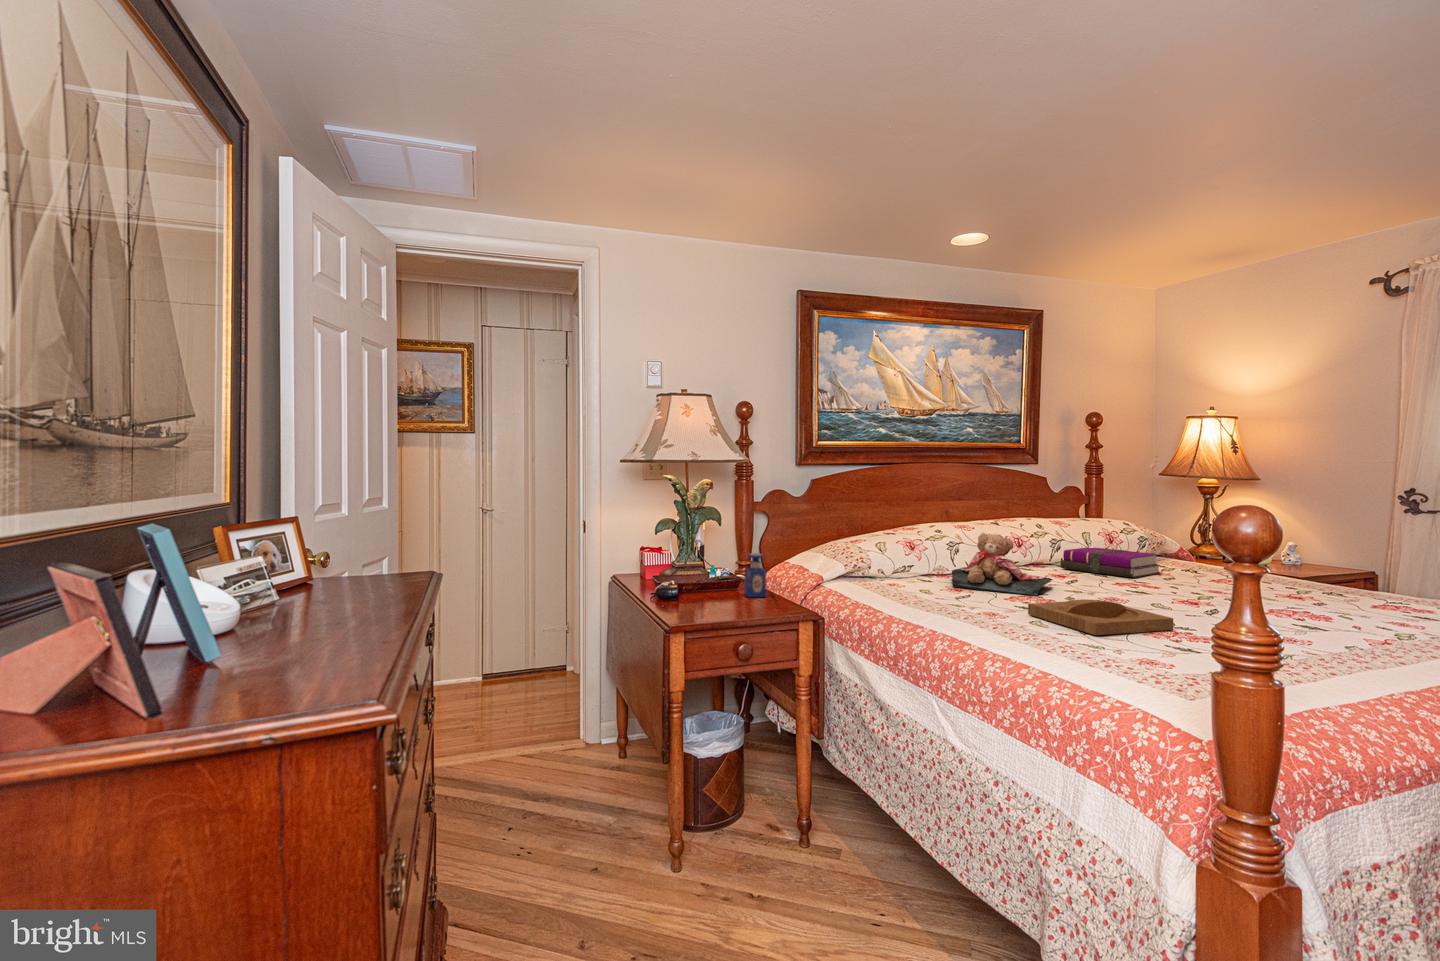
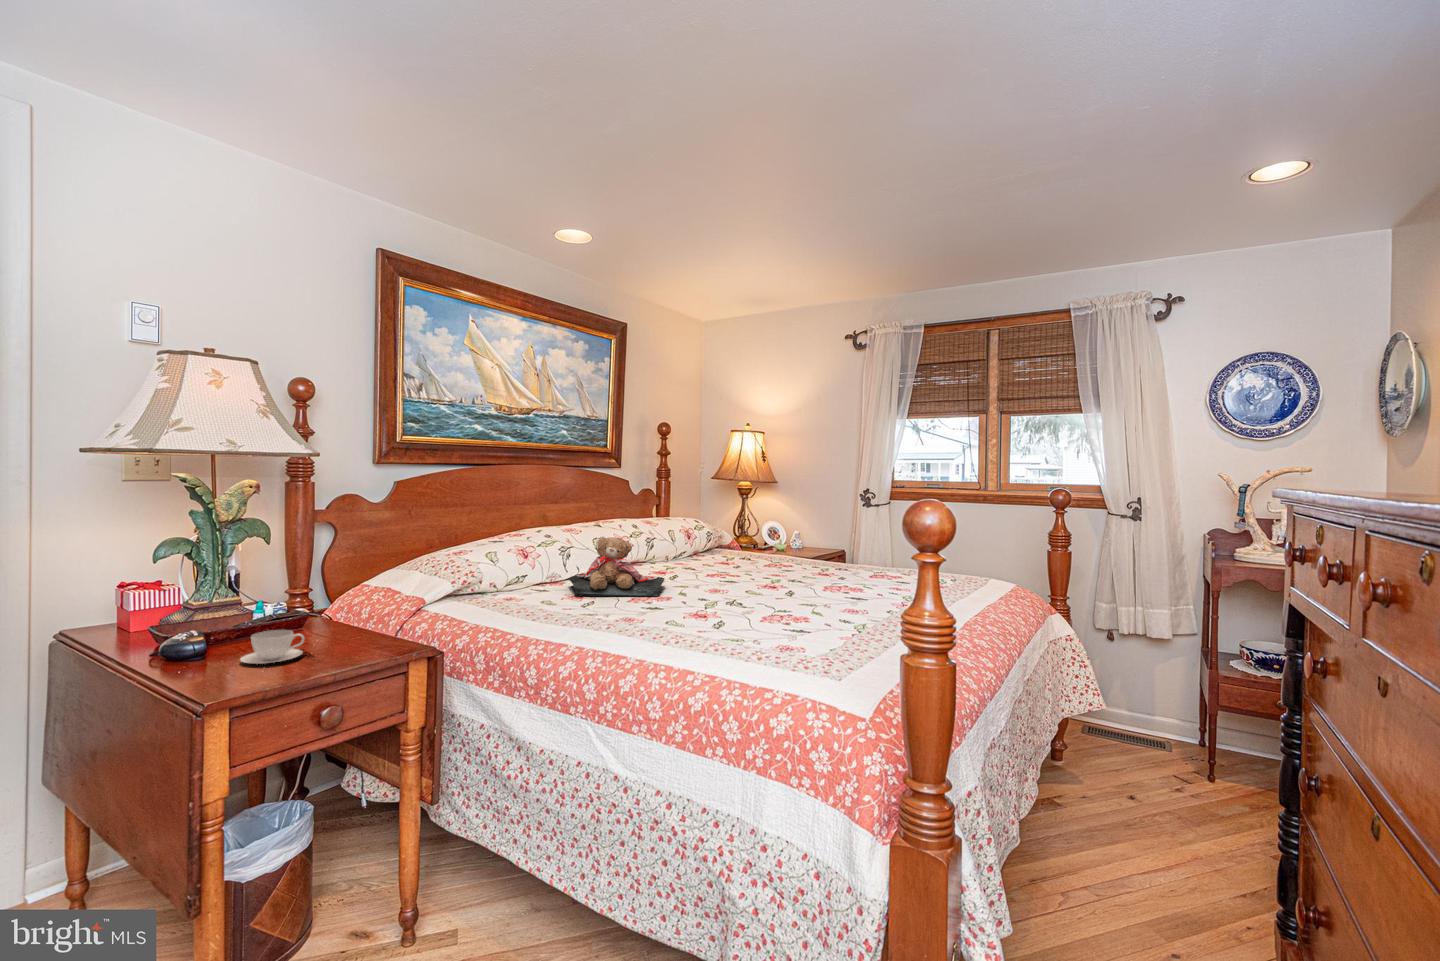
notebook: present [1060,548,1160,578] -> none [658,544,734,570]
perfume bottle: present [744,553,766,597] -> none [315,580,350,640]
teacup: none [696,585,733,606] -> present [240,630,304,664]
tray: present [1028,599,1173,635] -> none [664,594,782,630]

